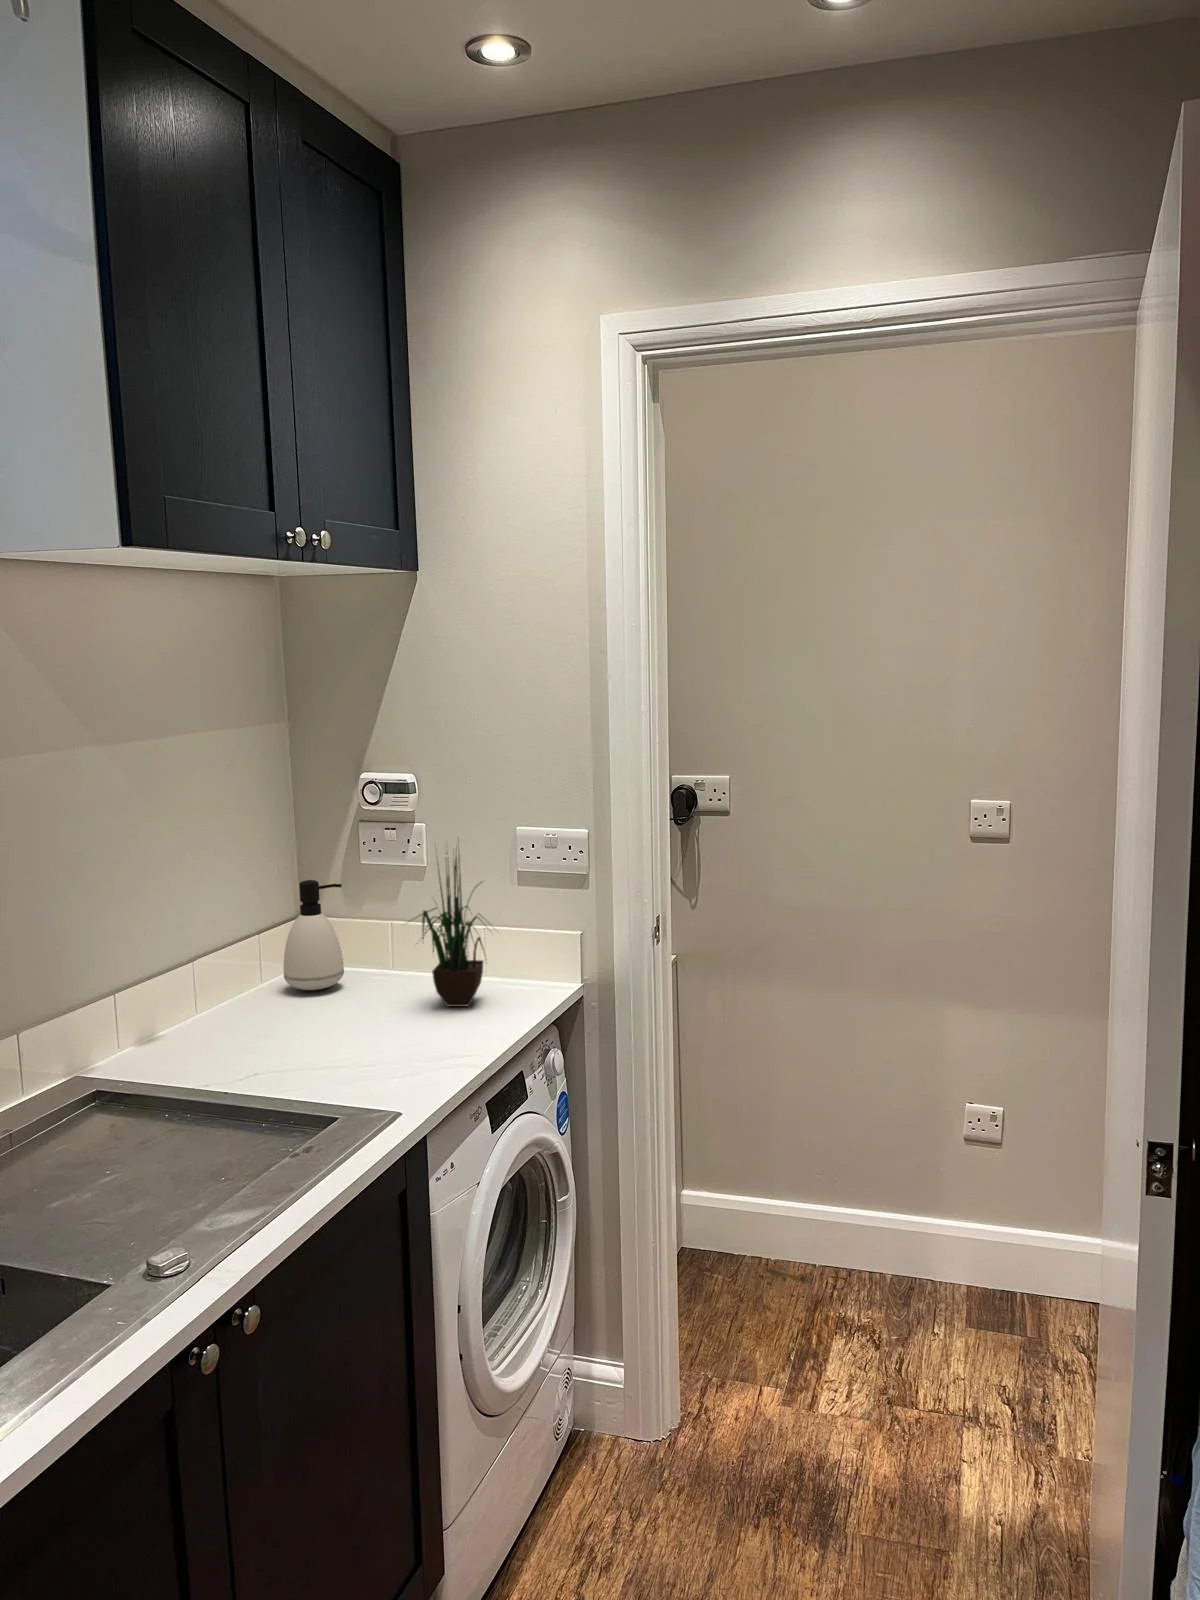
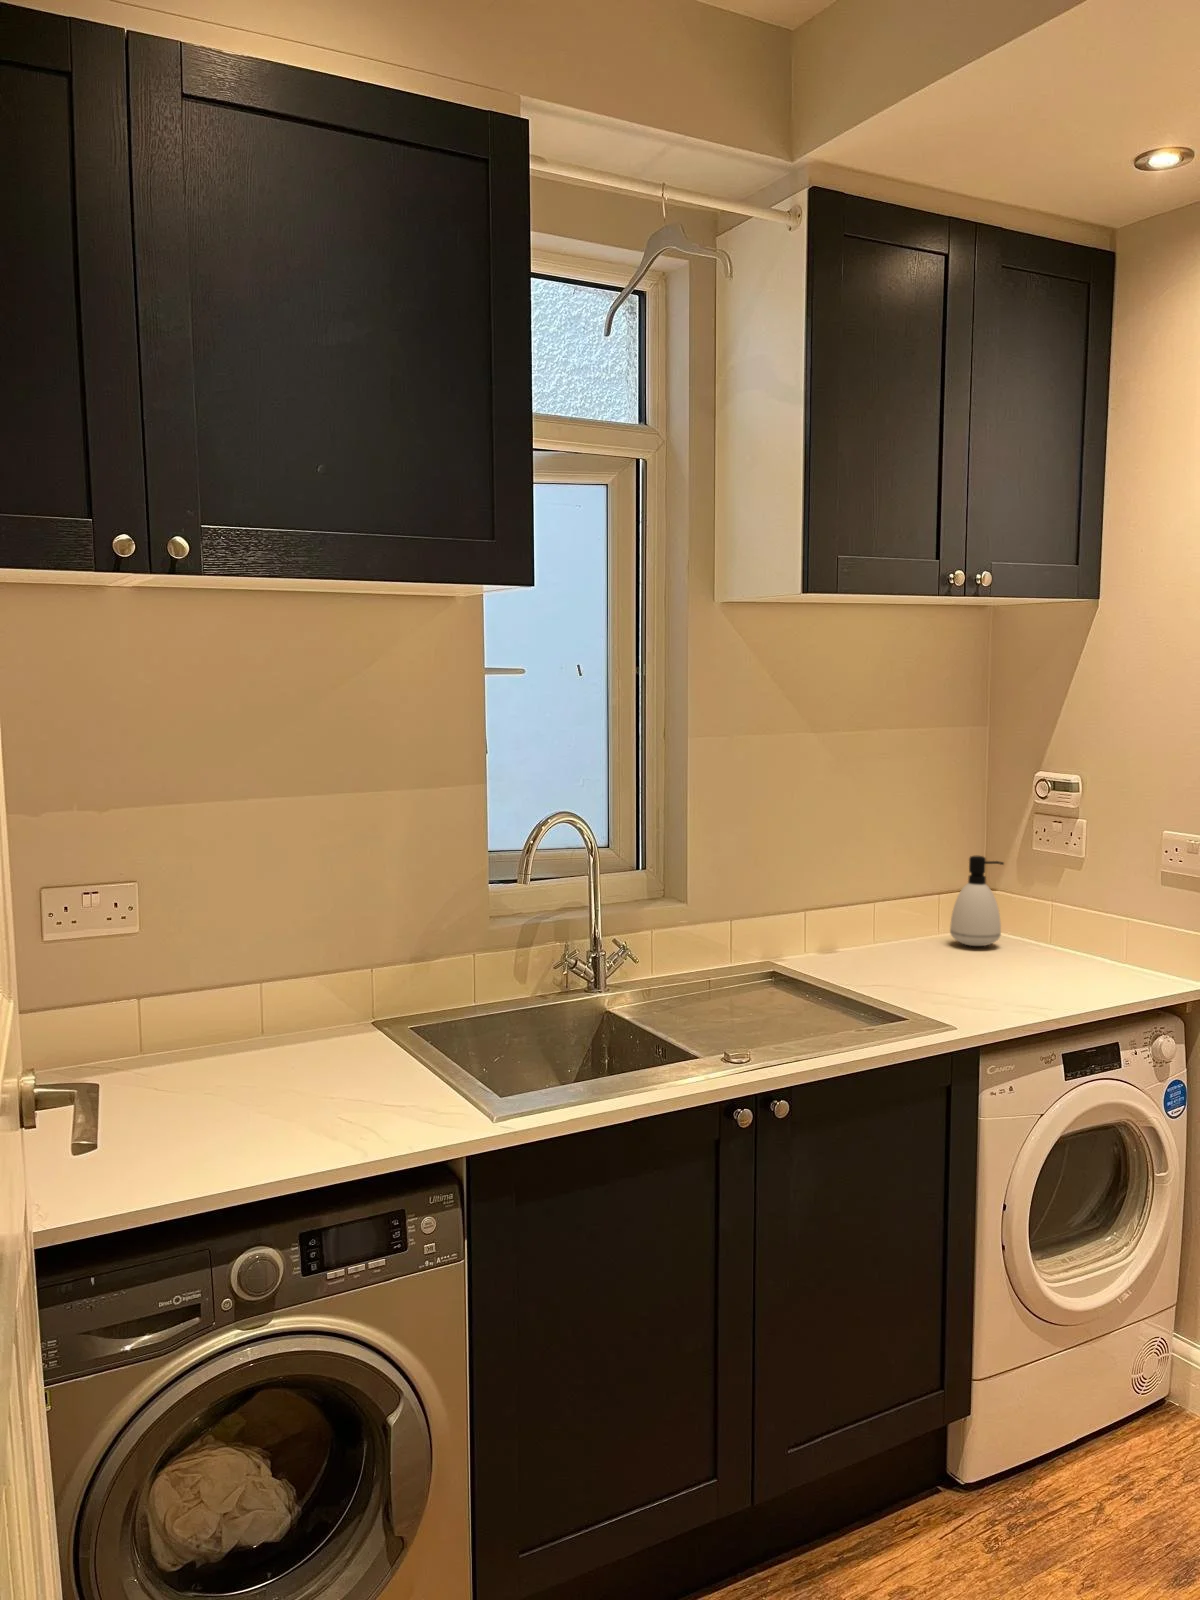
potted plant: present [422,855,486,1006] -> none [1034,817,1126,979]

